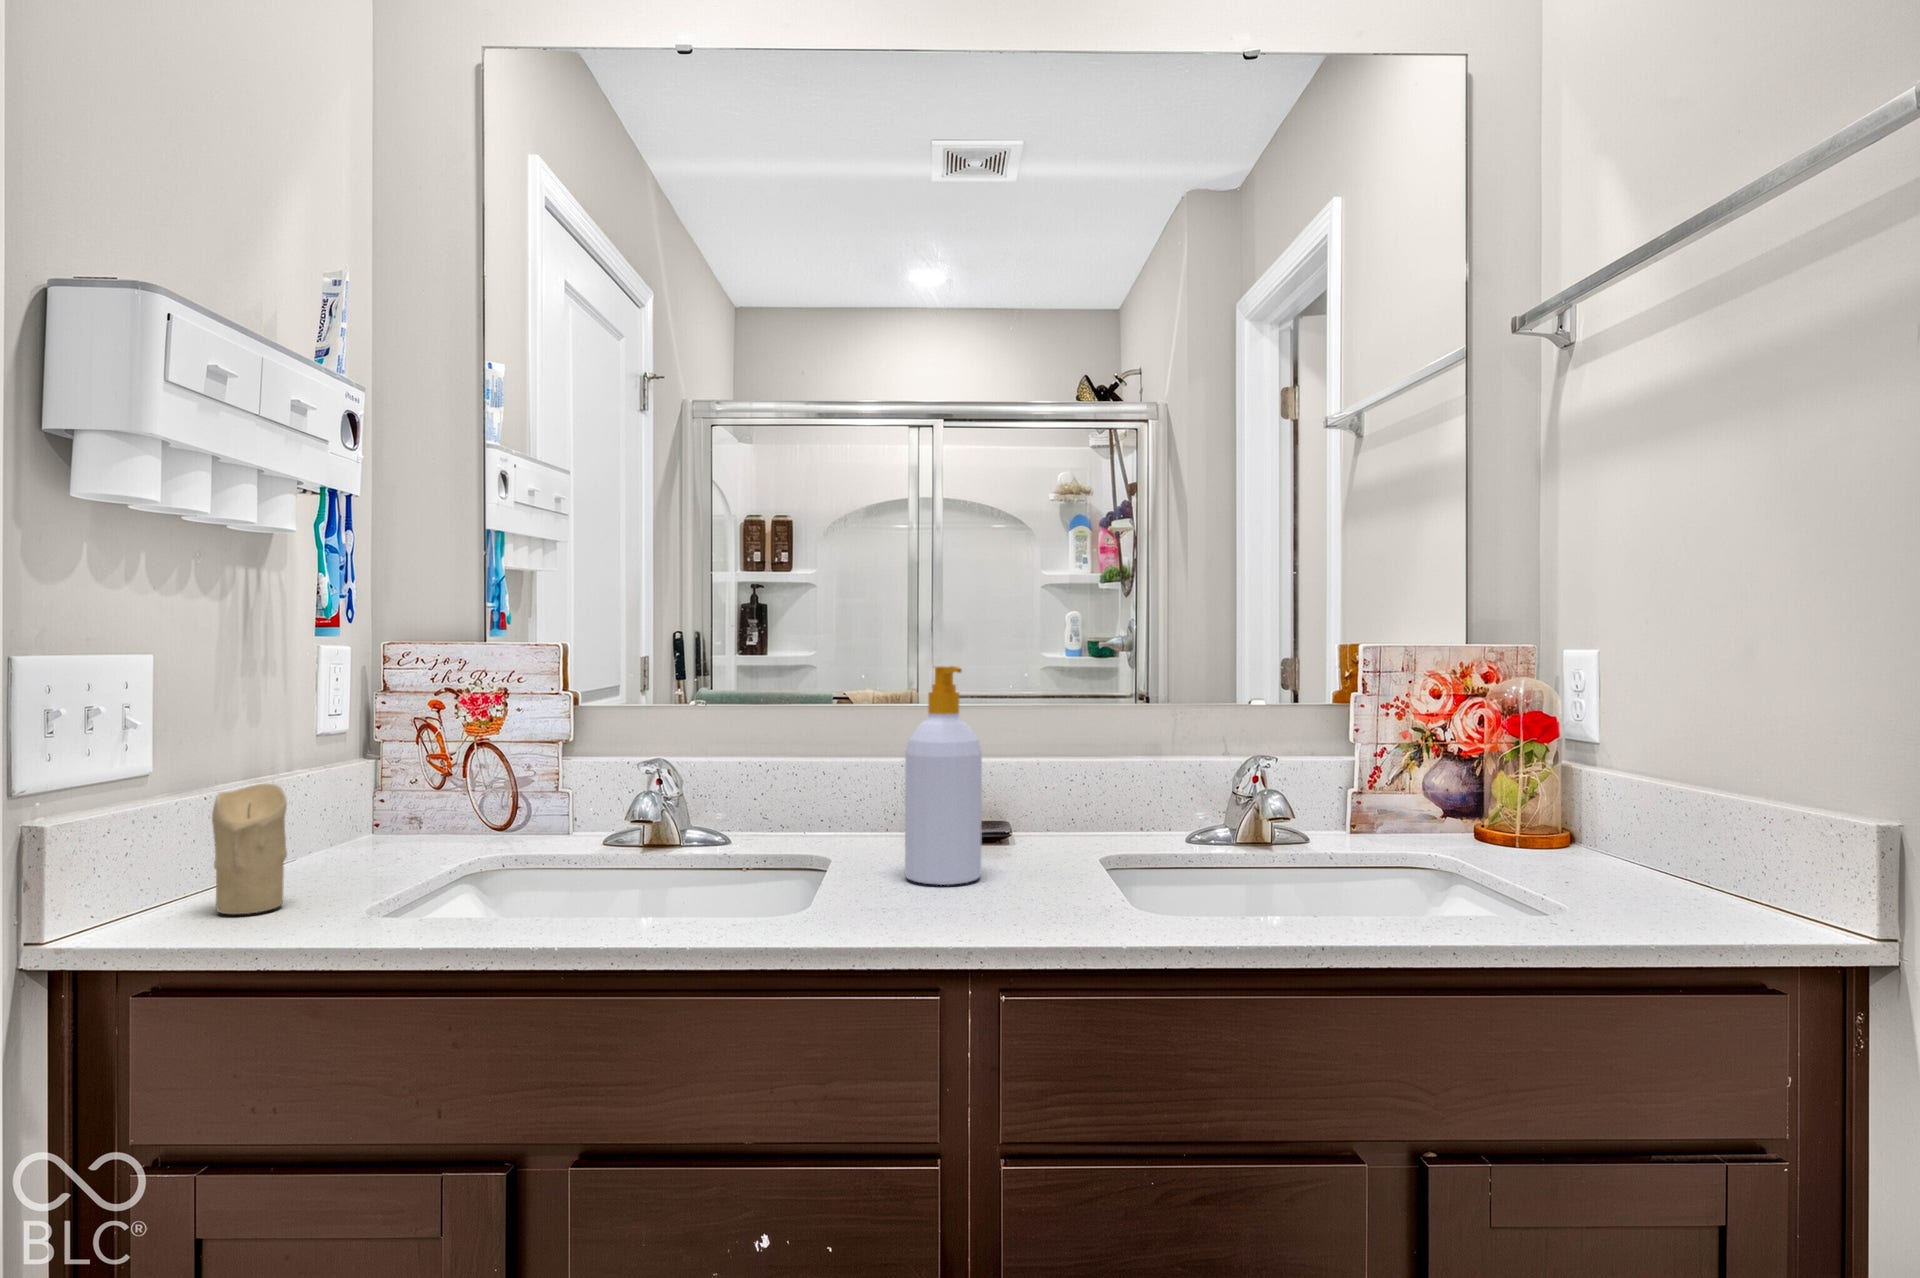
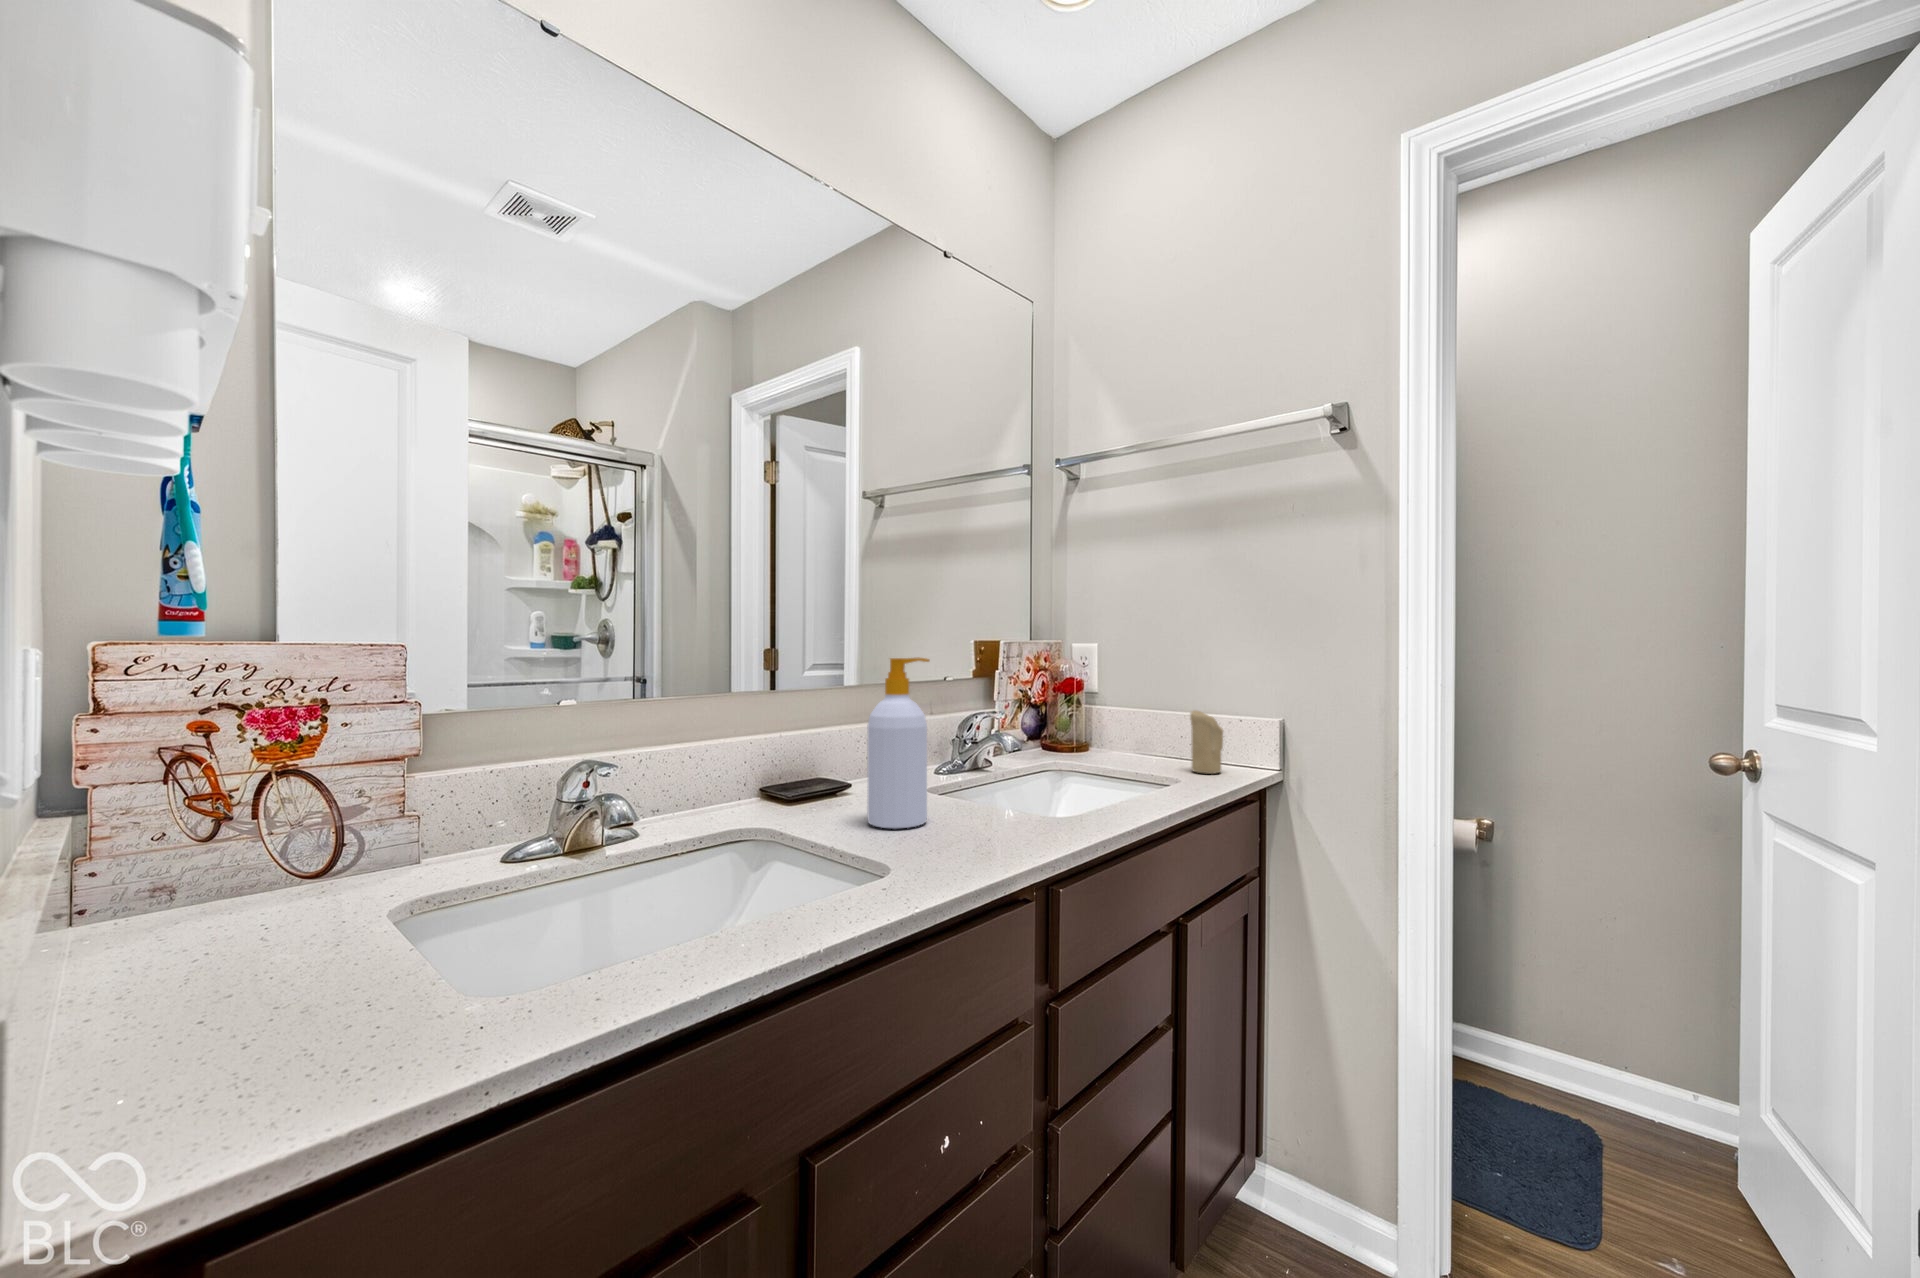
candle: present [212,784,287,914] -> present [1190,710,1223,774]

